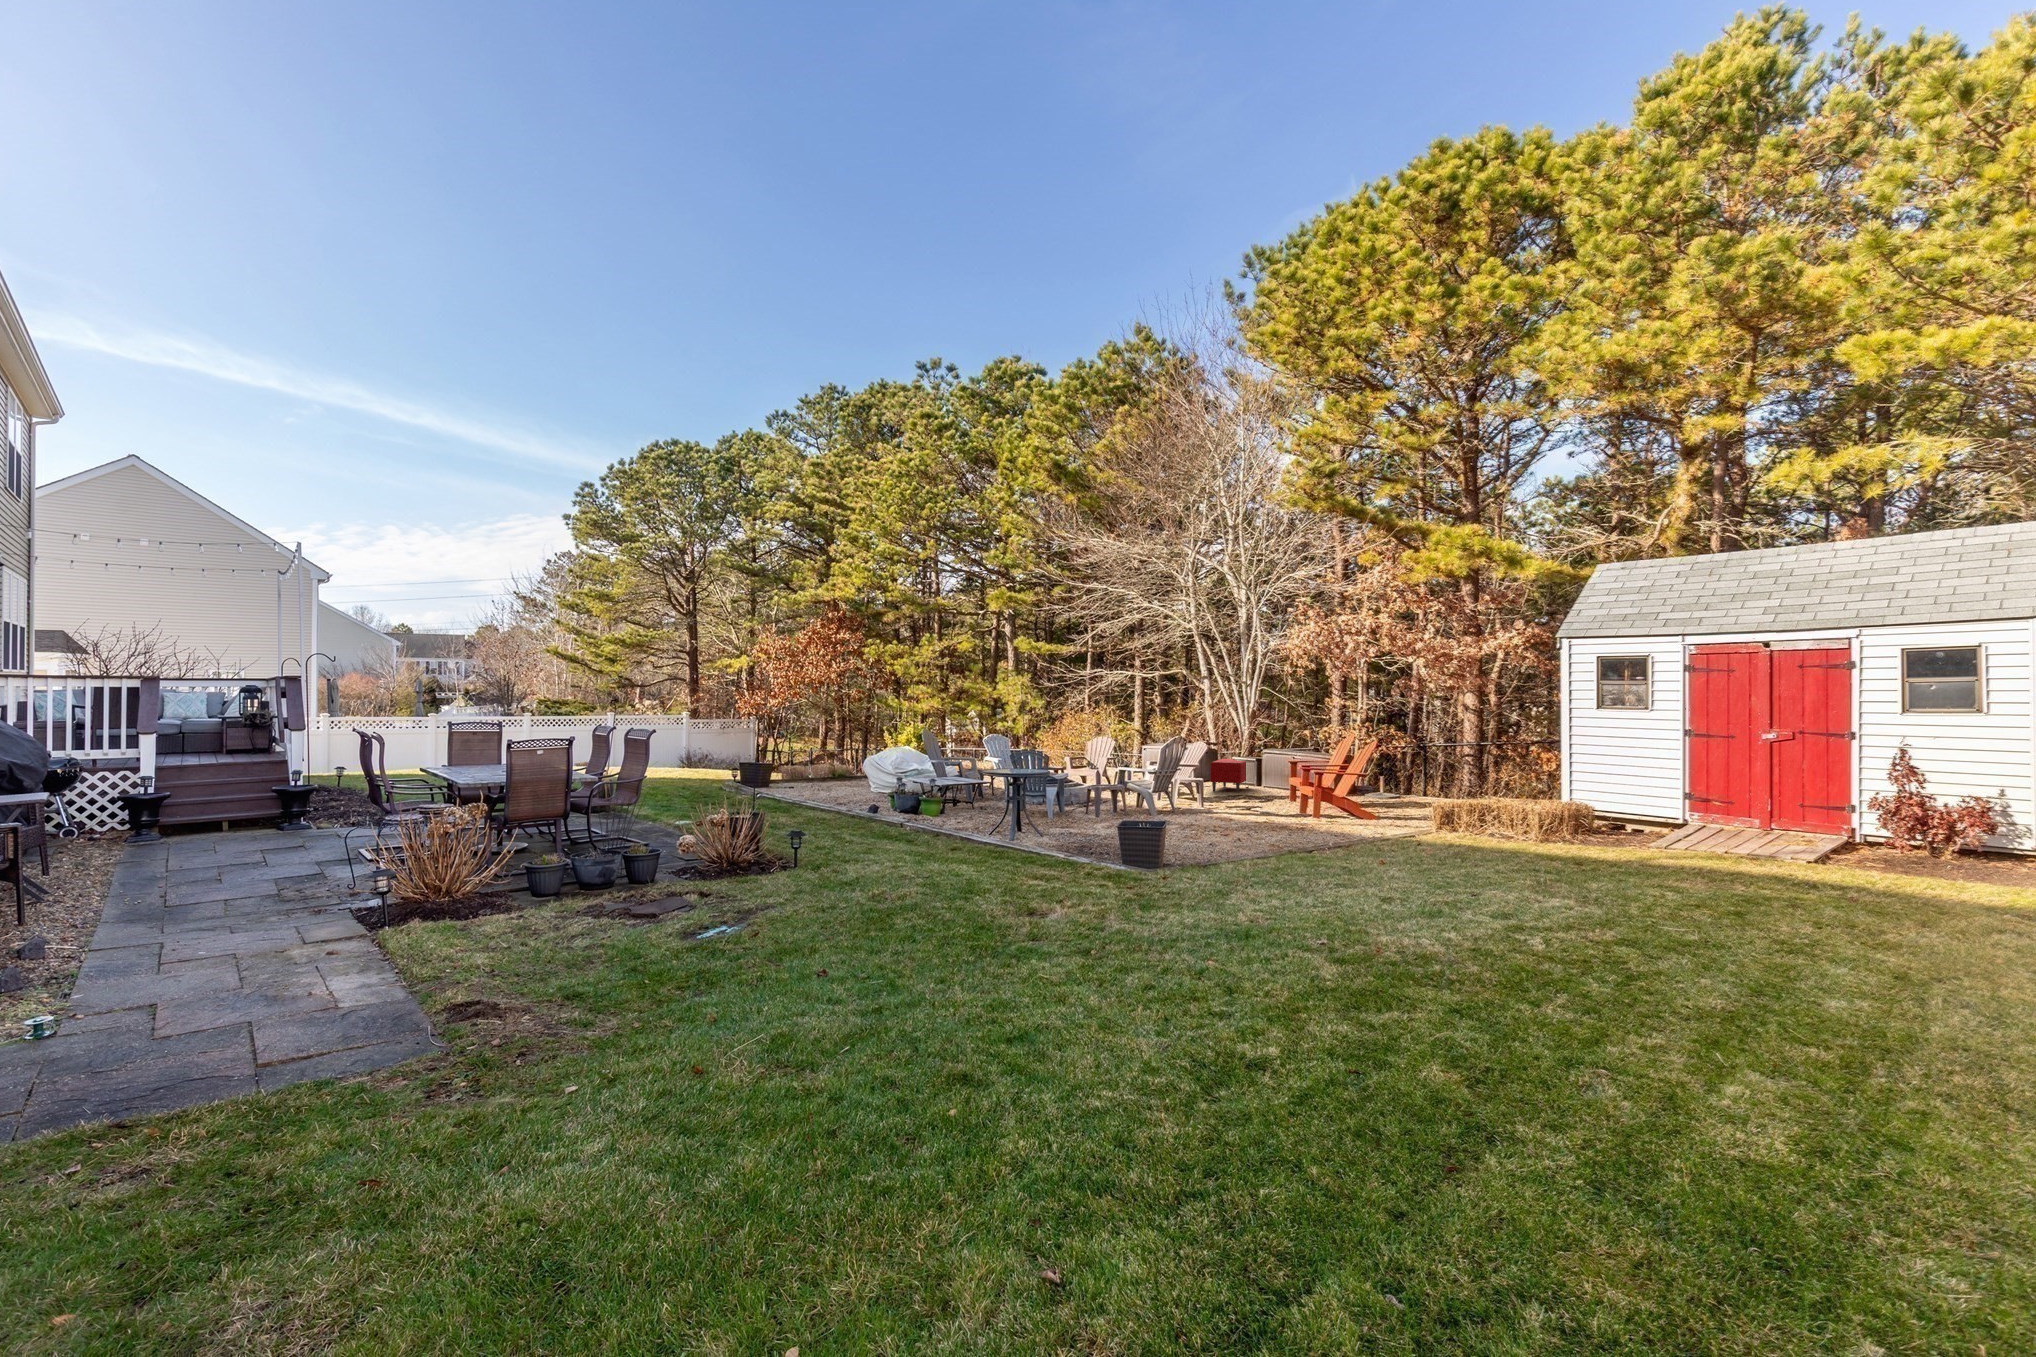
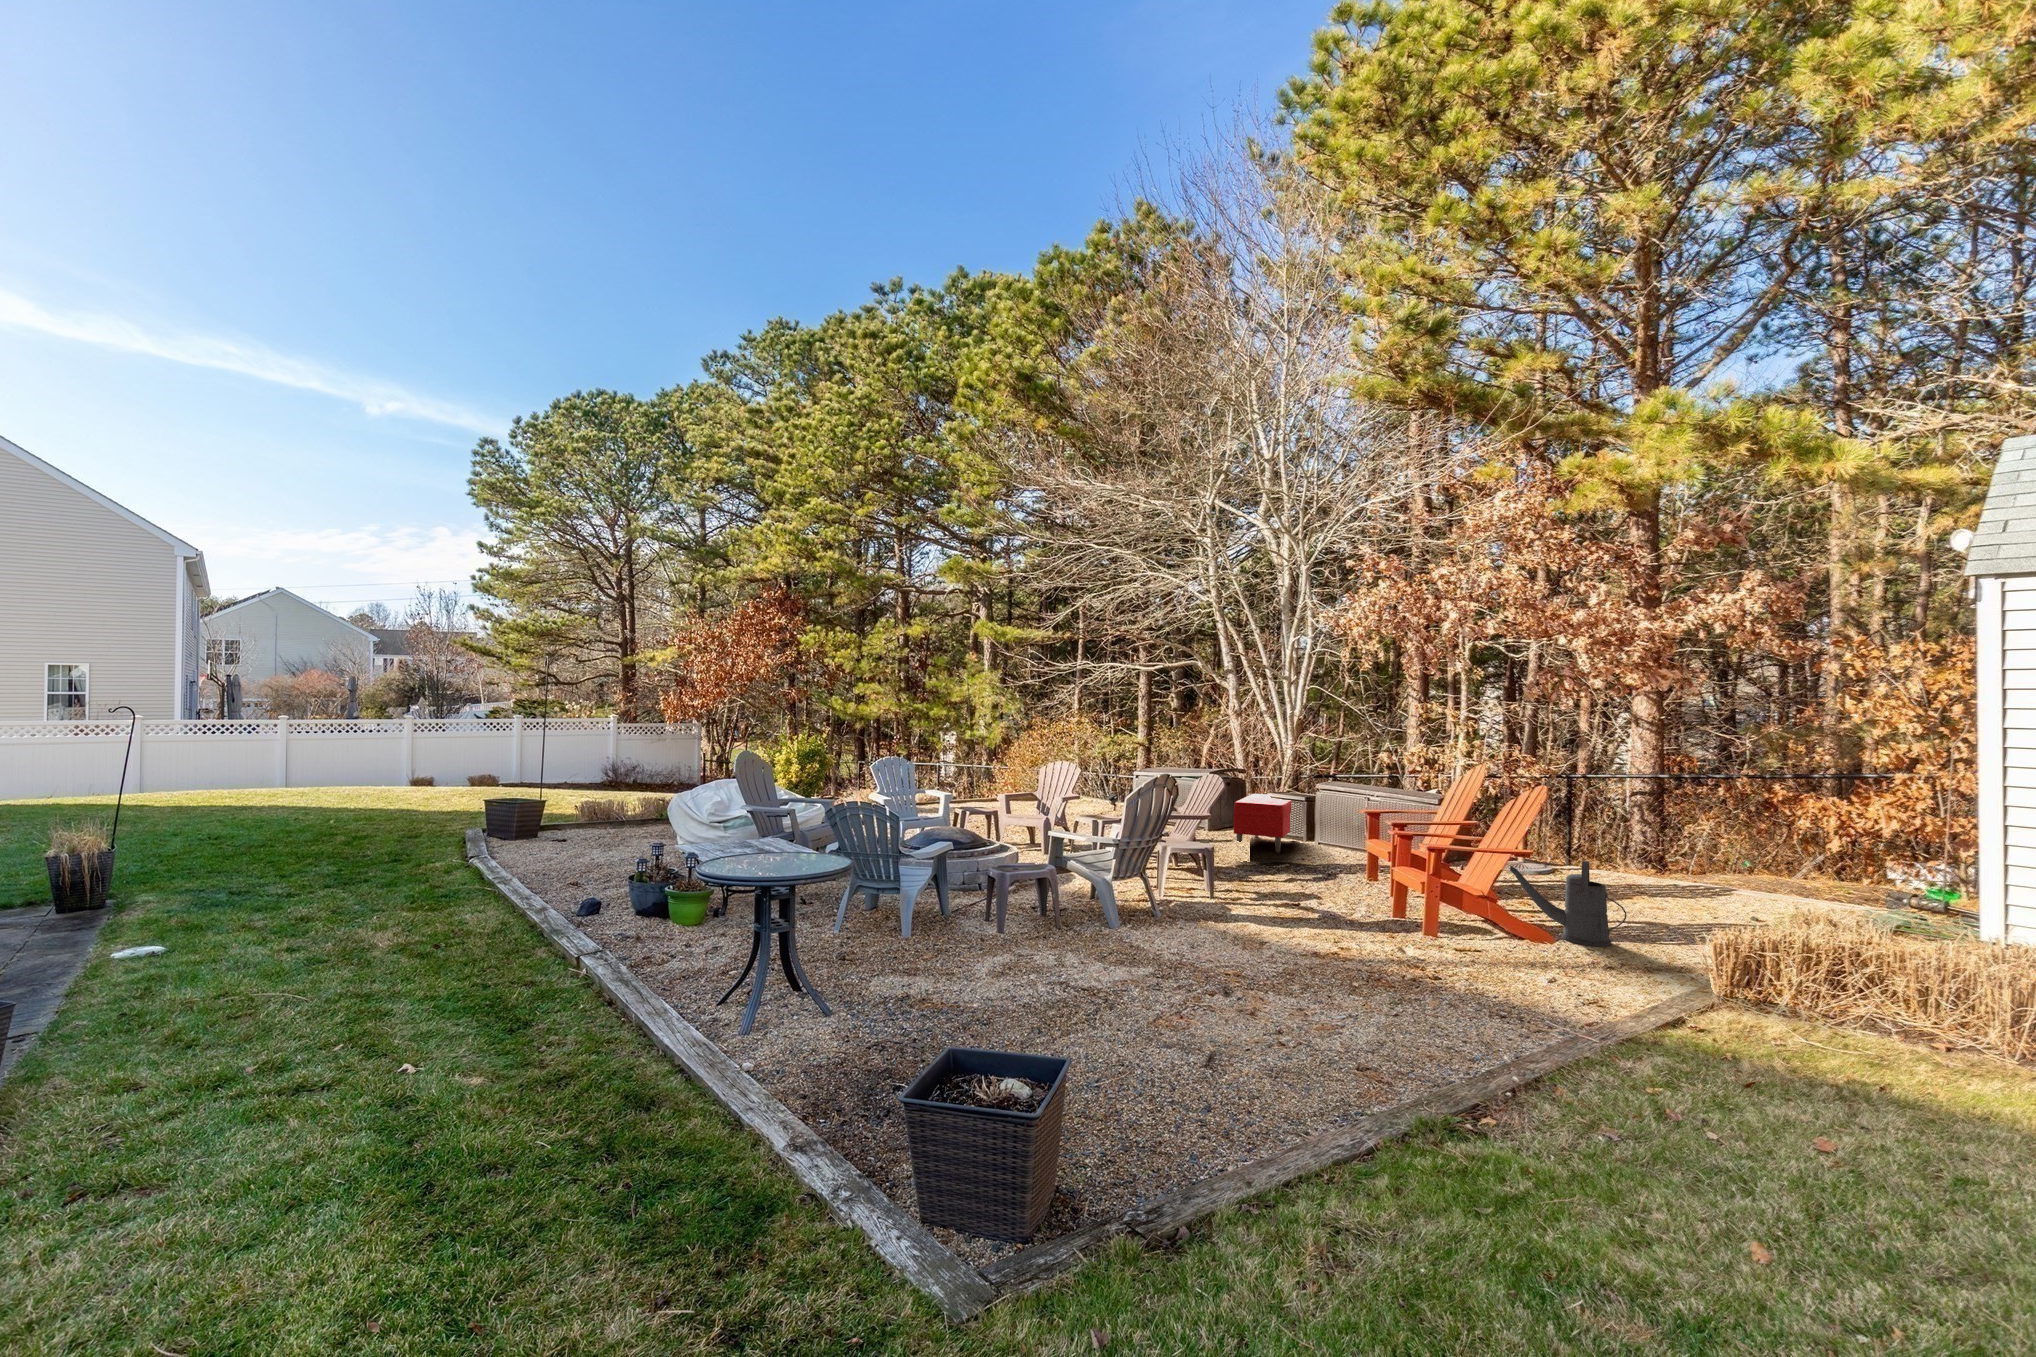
watering can: none [1351,777,1401,818] -> present [1510,861,1626,947]

